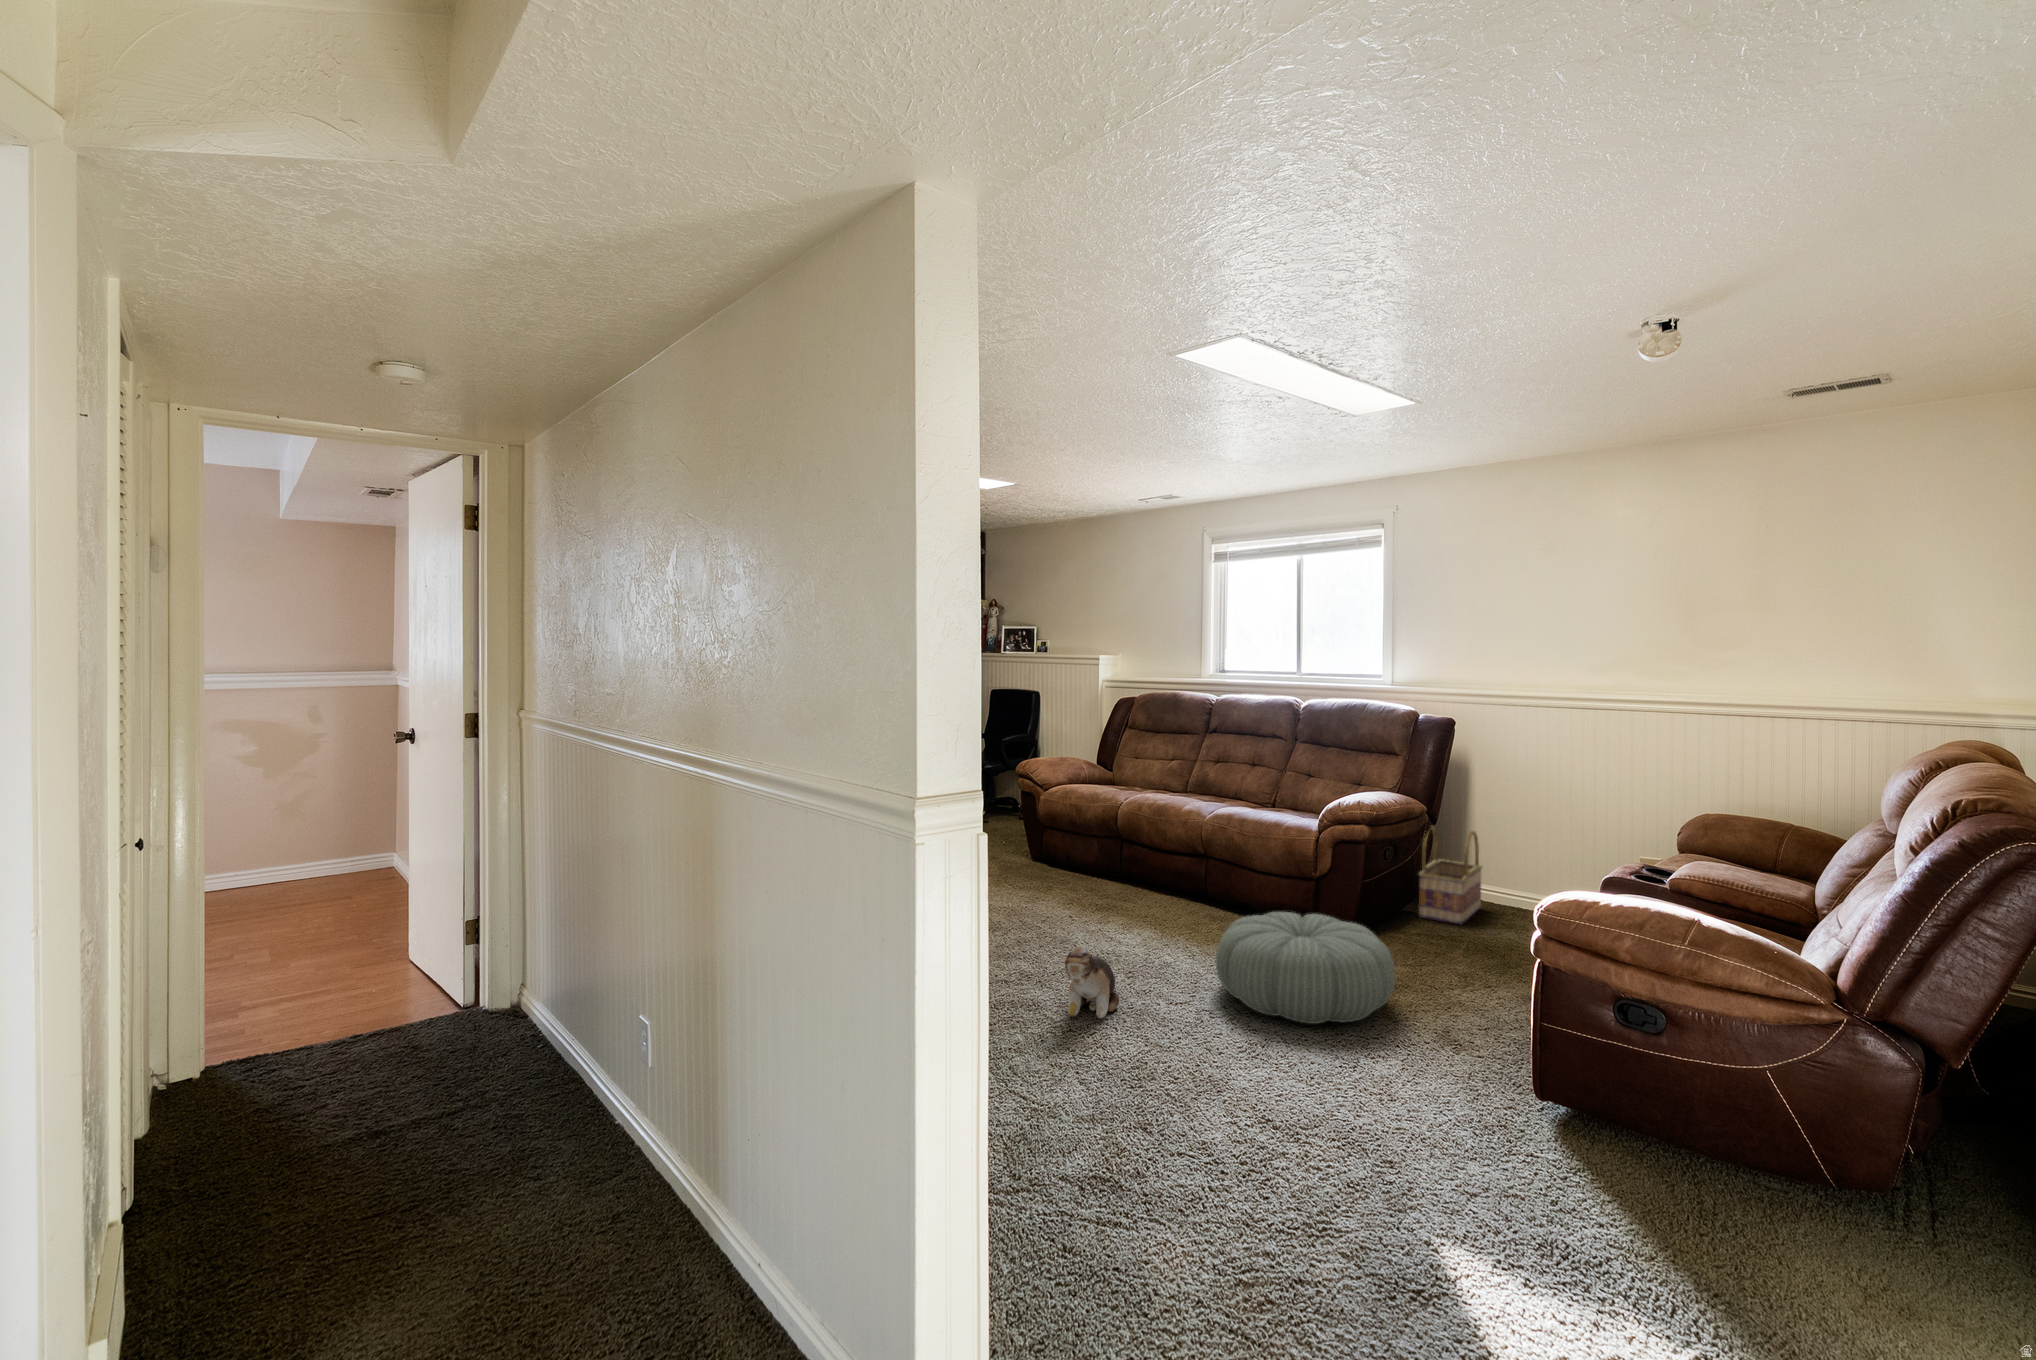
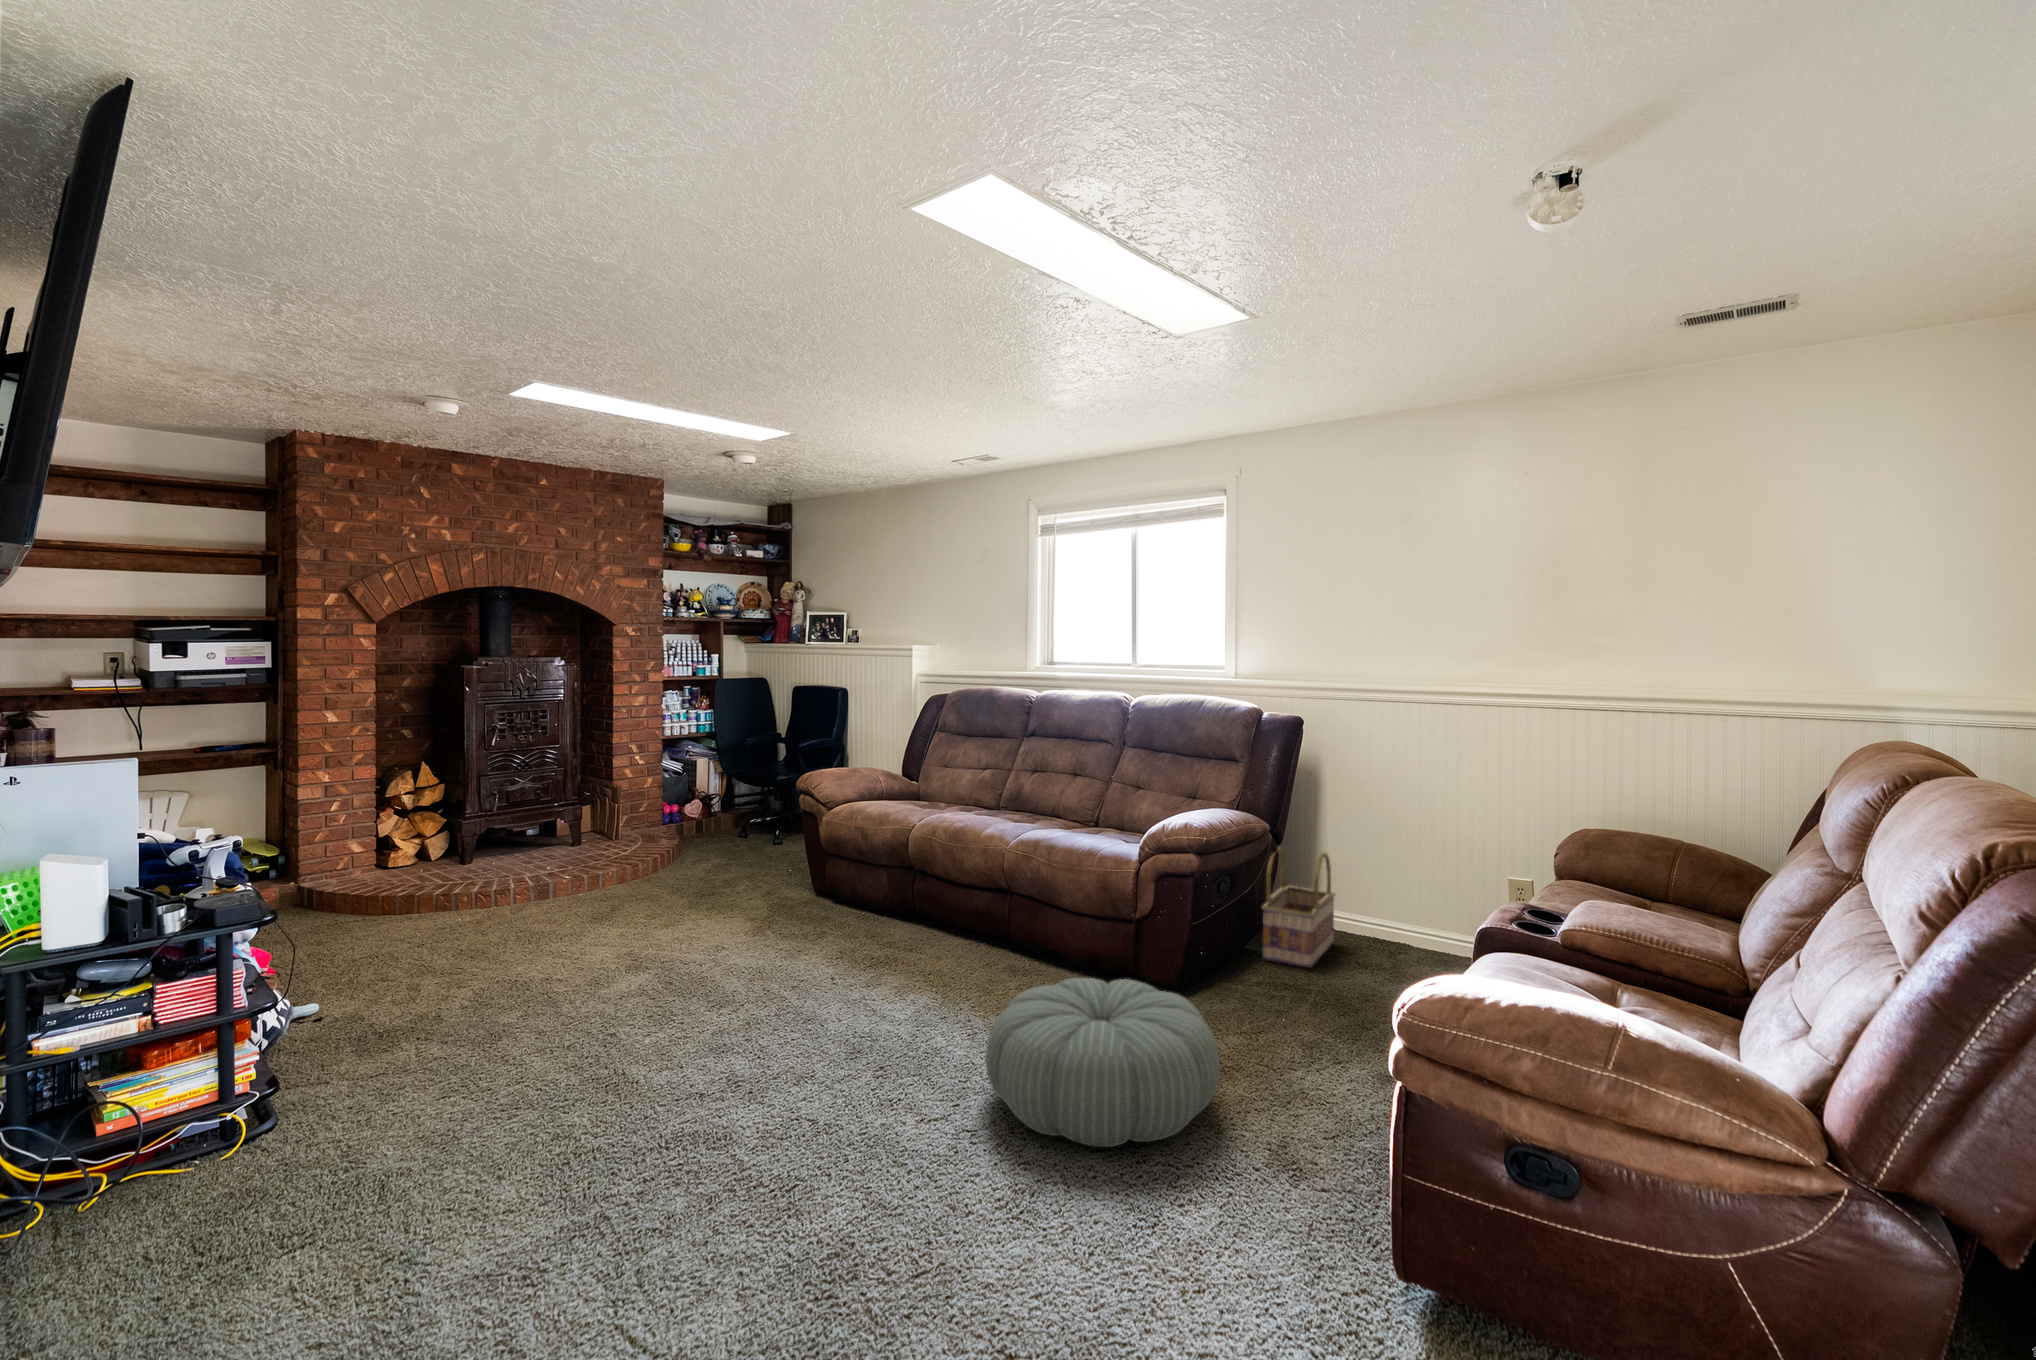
plush toy: present [1059,947,1119,1018] -> none [742,1057,850,1158]

